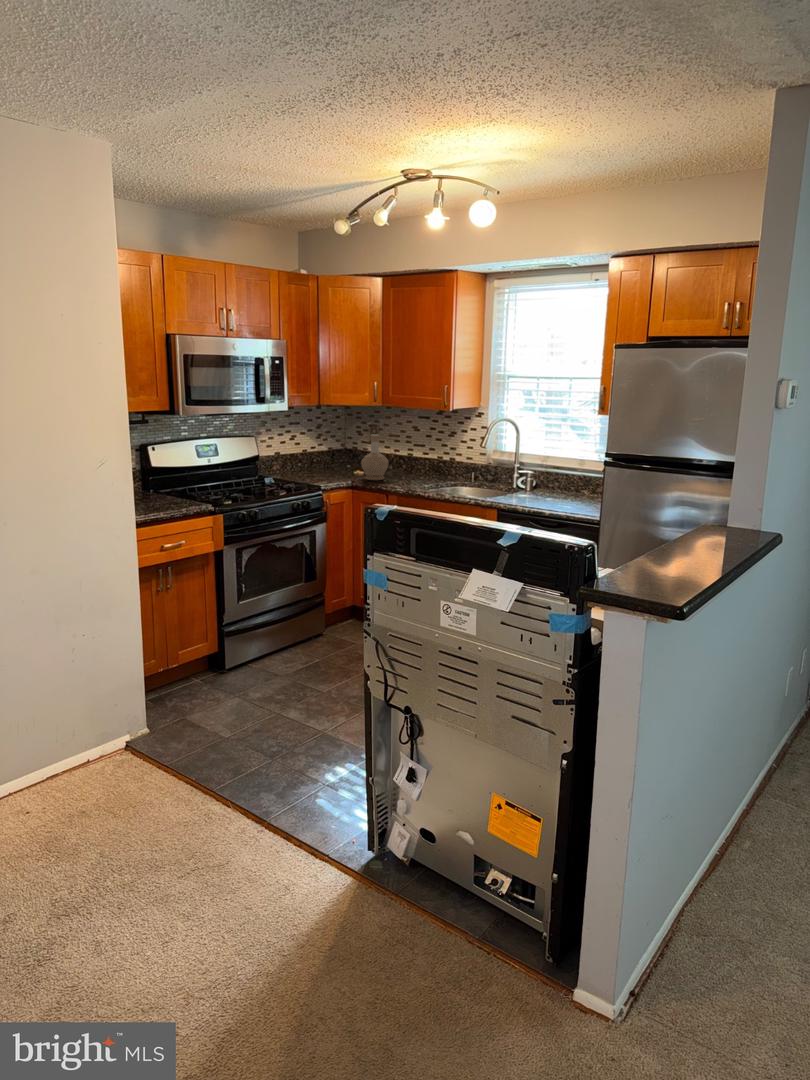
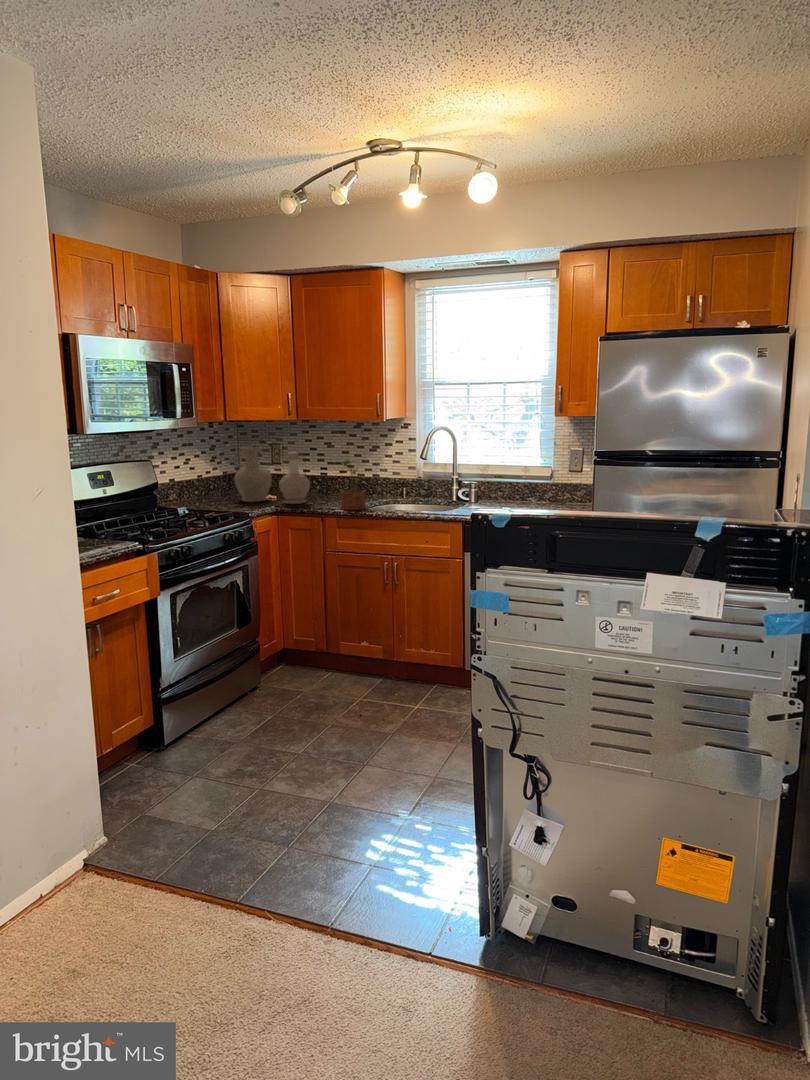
vase: none [329,428,361,475] -> present [235,447,272,502]
potted plant: none [406,445,430,489] -> present [341,460,366,510]

